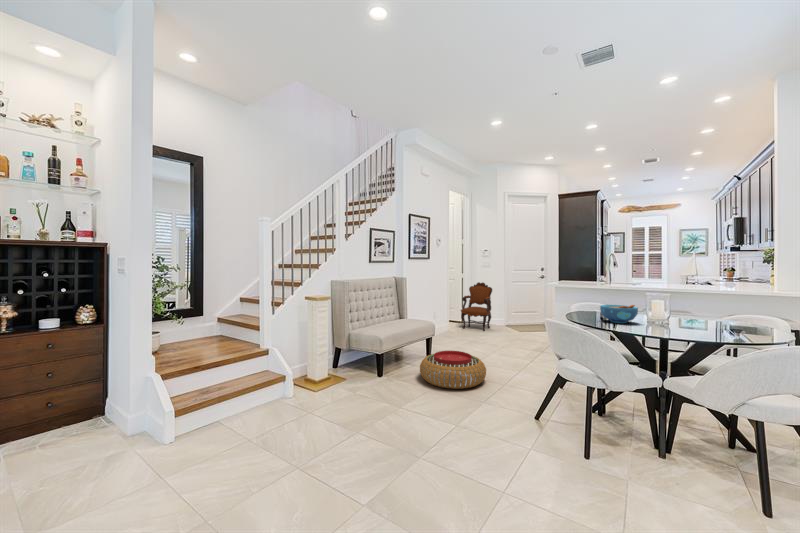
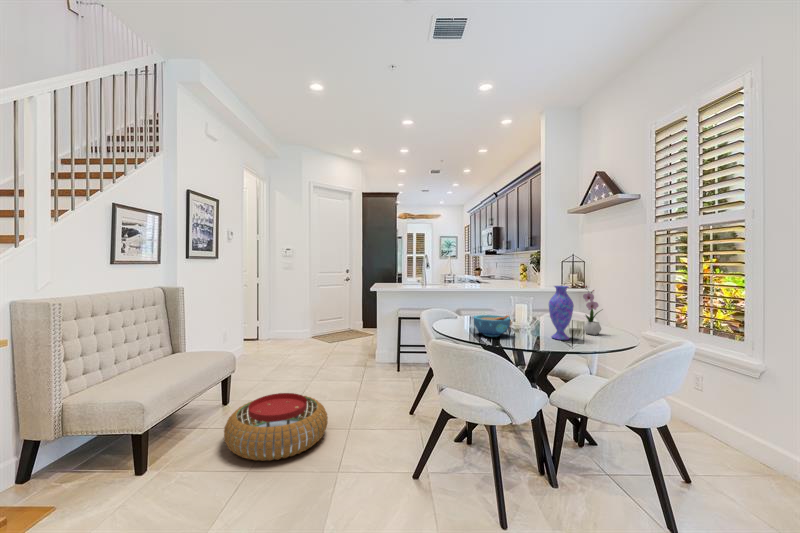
vase: none [680,279,709,332] -> present [549,286,574,340]
flower arrangement: none [737,281,770,334] -> present [583,286,601,335]
armchair: present [461,282,492,331] -> none [257,288,296,348]

